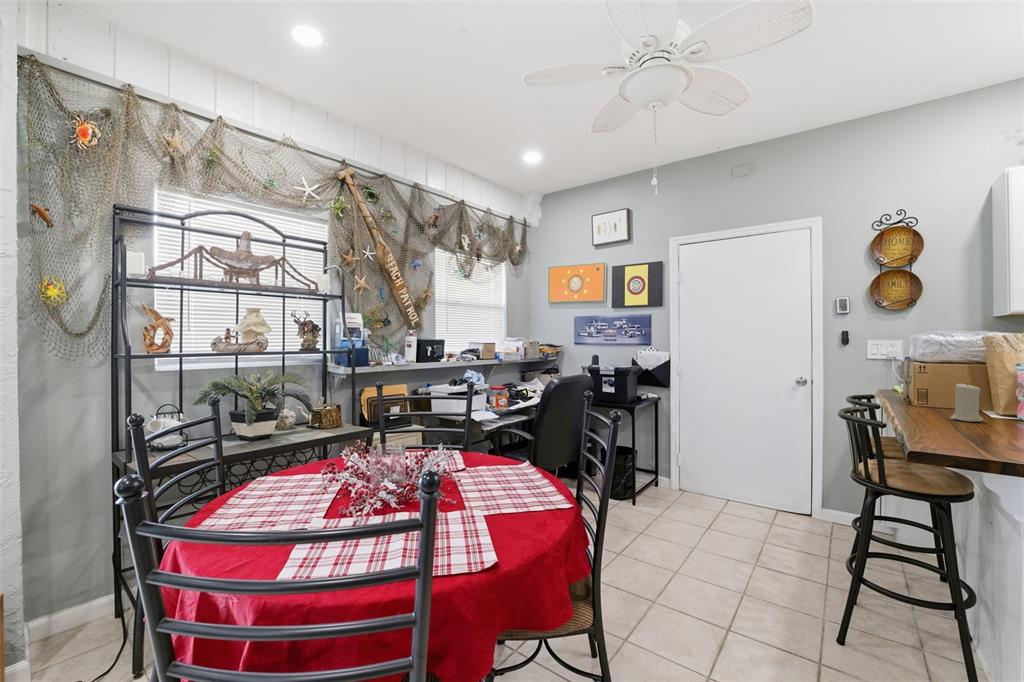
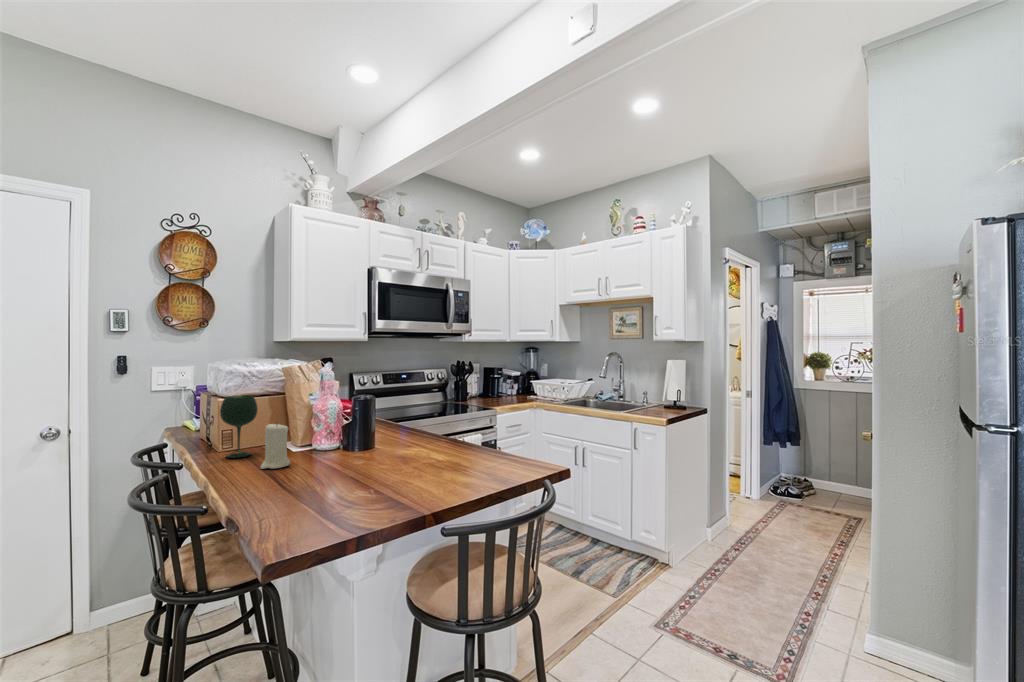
wine glass: none [916,360,953,411] -> present [220,395,258,458]

